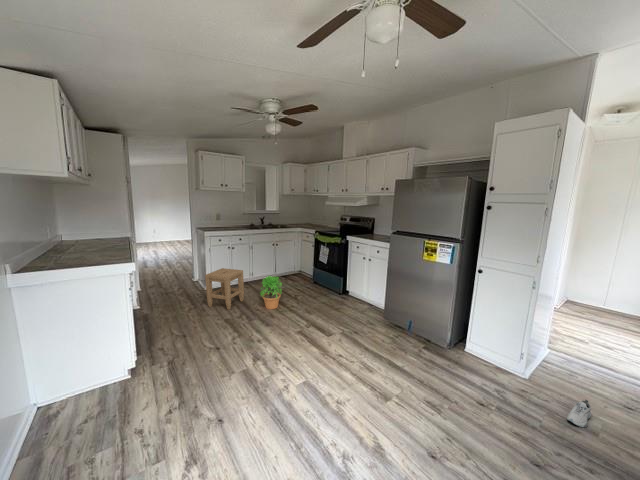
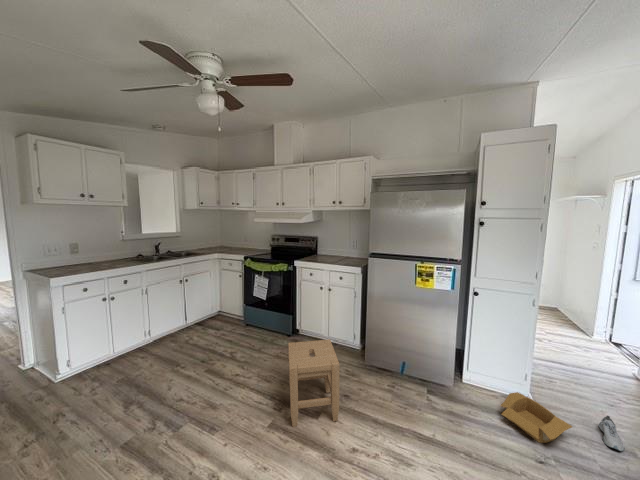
stool: present [205,268,244,310] -> present [288,339,340,427]
potted plant: present [261,276,282,309] -> none [178,335,222,391]
cardboard box: none [471,361,532,399] -> present [501,392,572,443]

